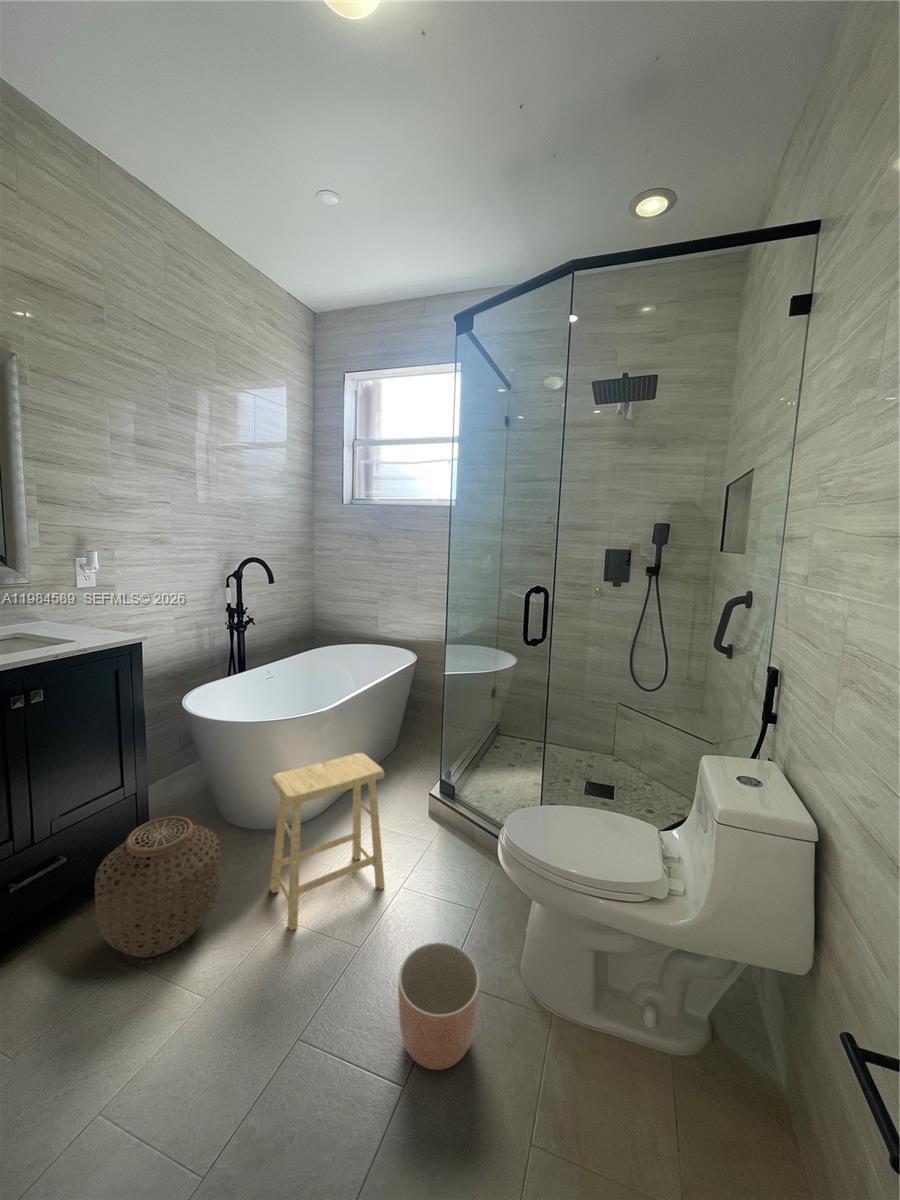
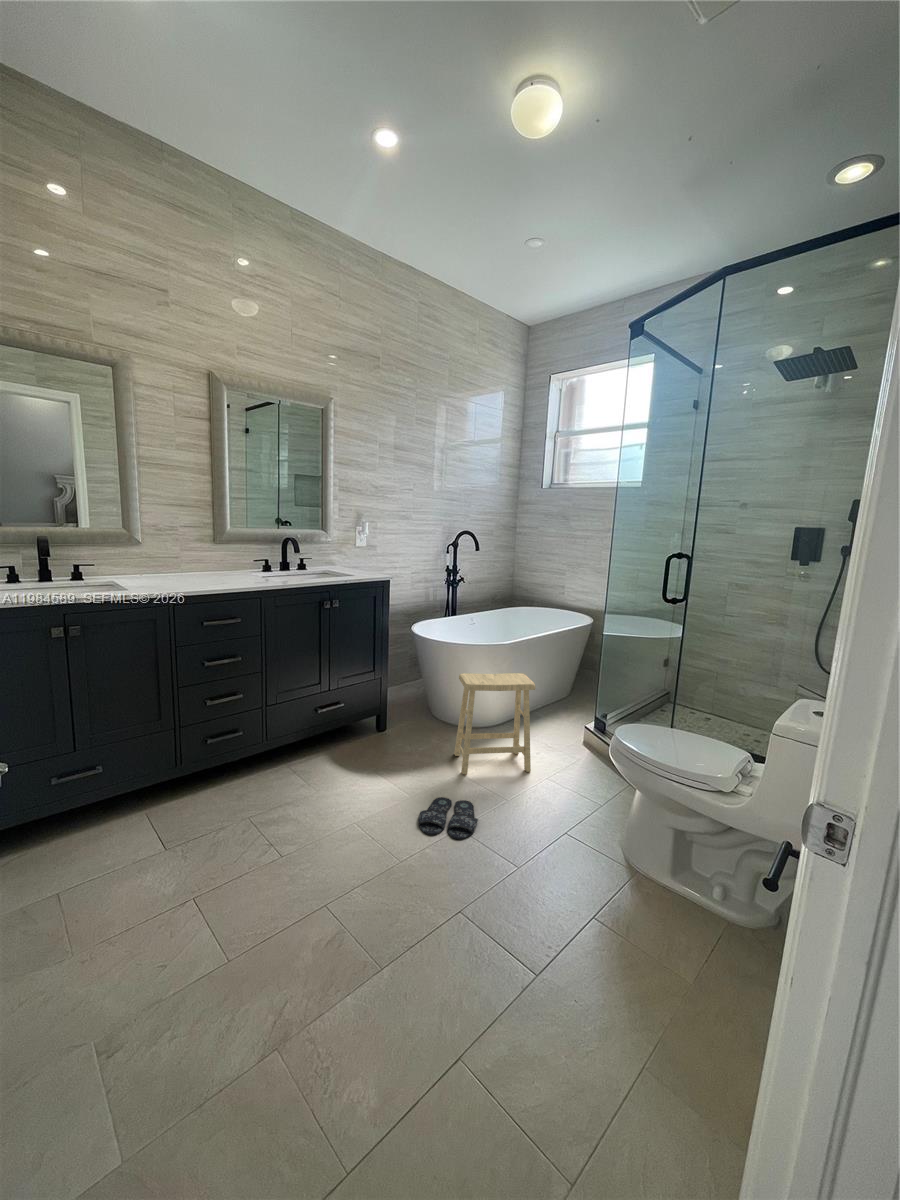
woven basket: present [95,816,221,957] -> none [360,687,426,764]
planter: present [398,942,480,1070] -> none [516,785,571,853]
slippers: none [230,991,335,1121] -> present [418,797,478,839]

